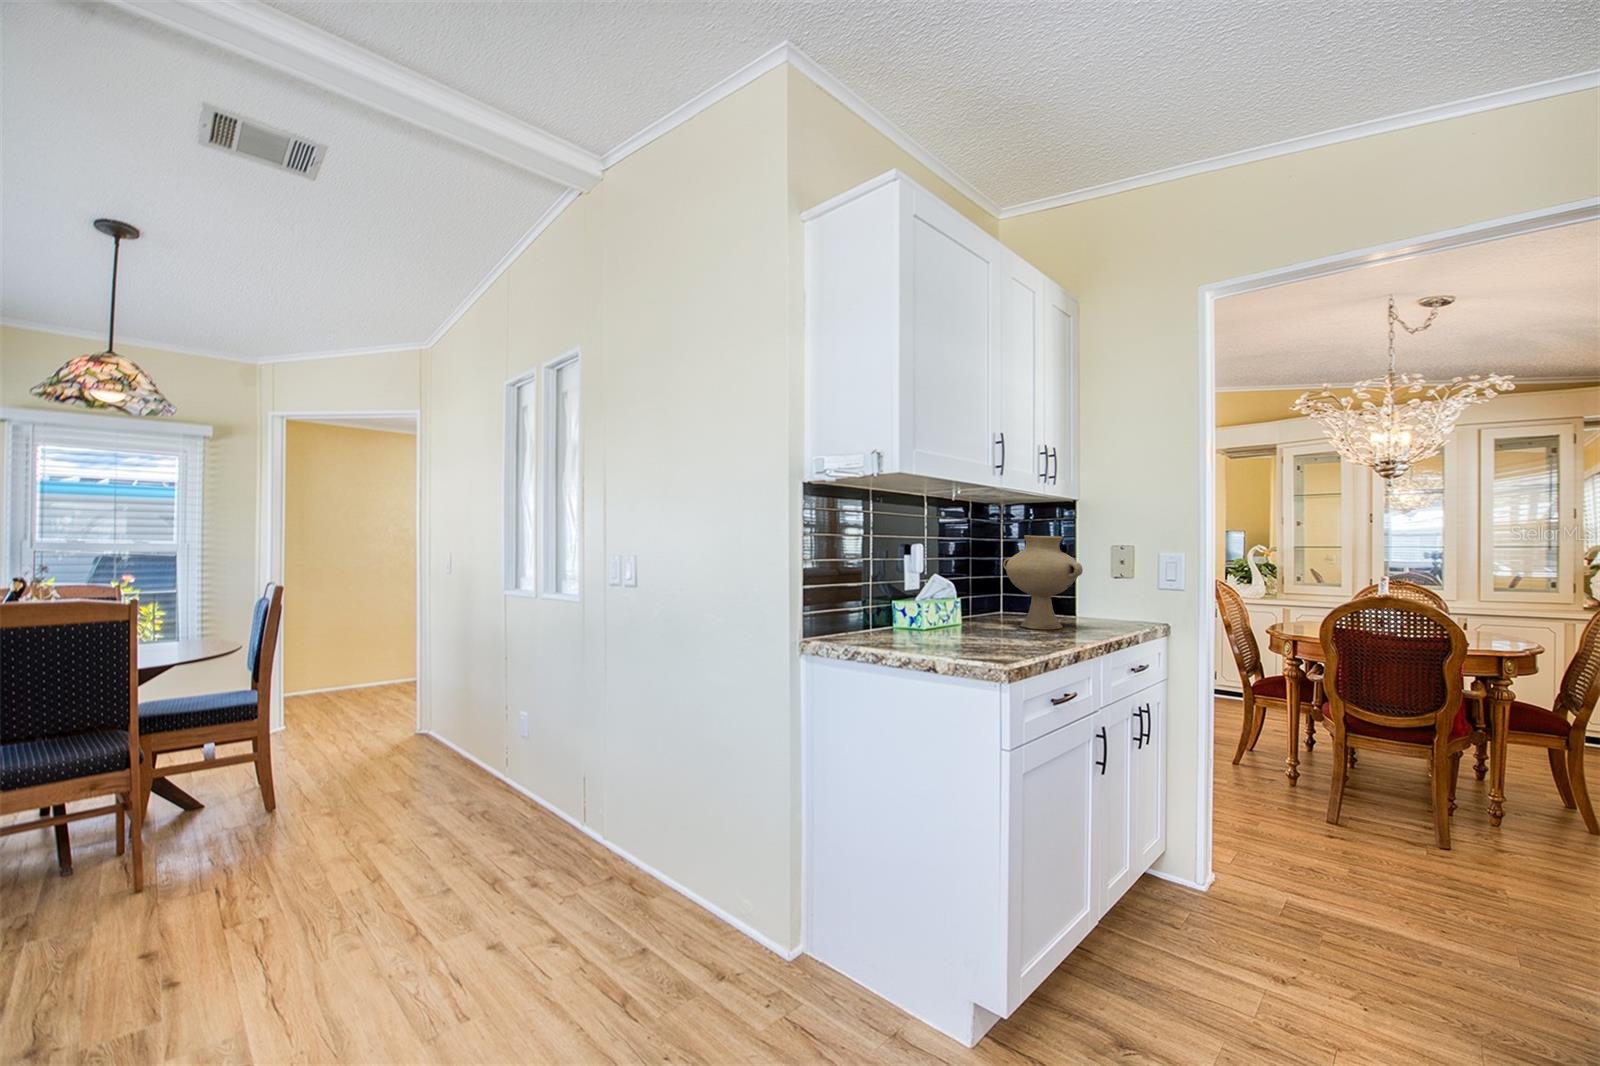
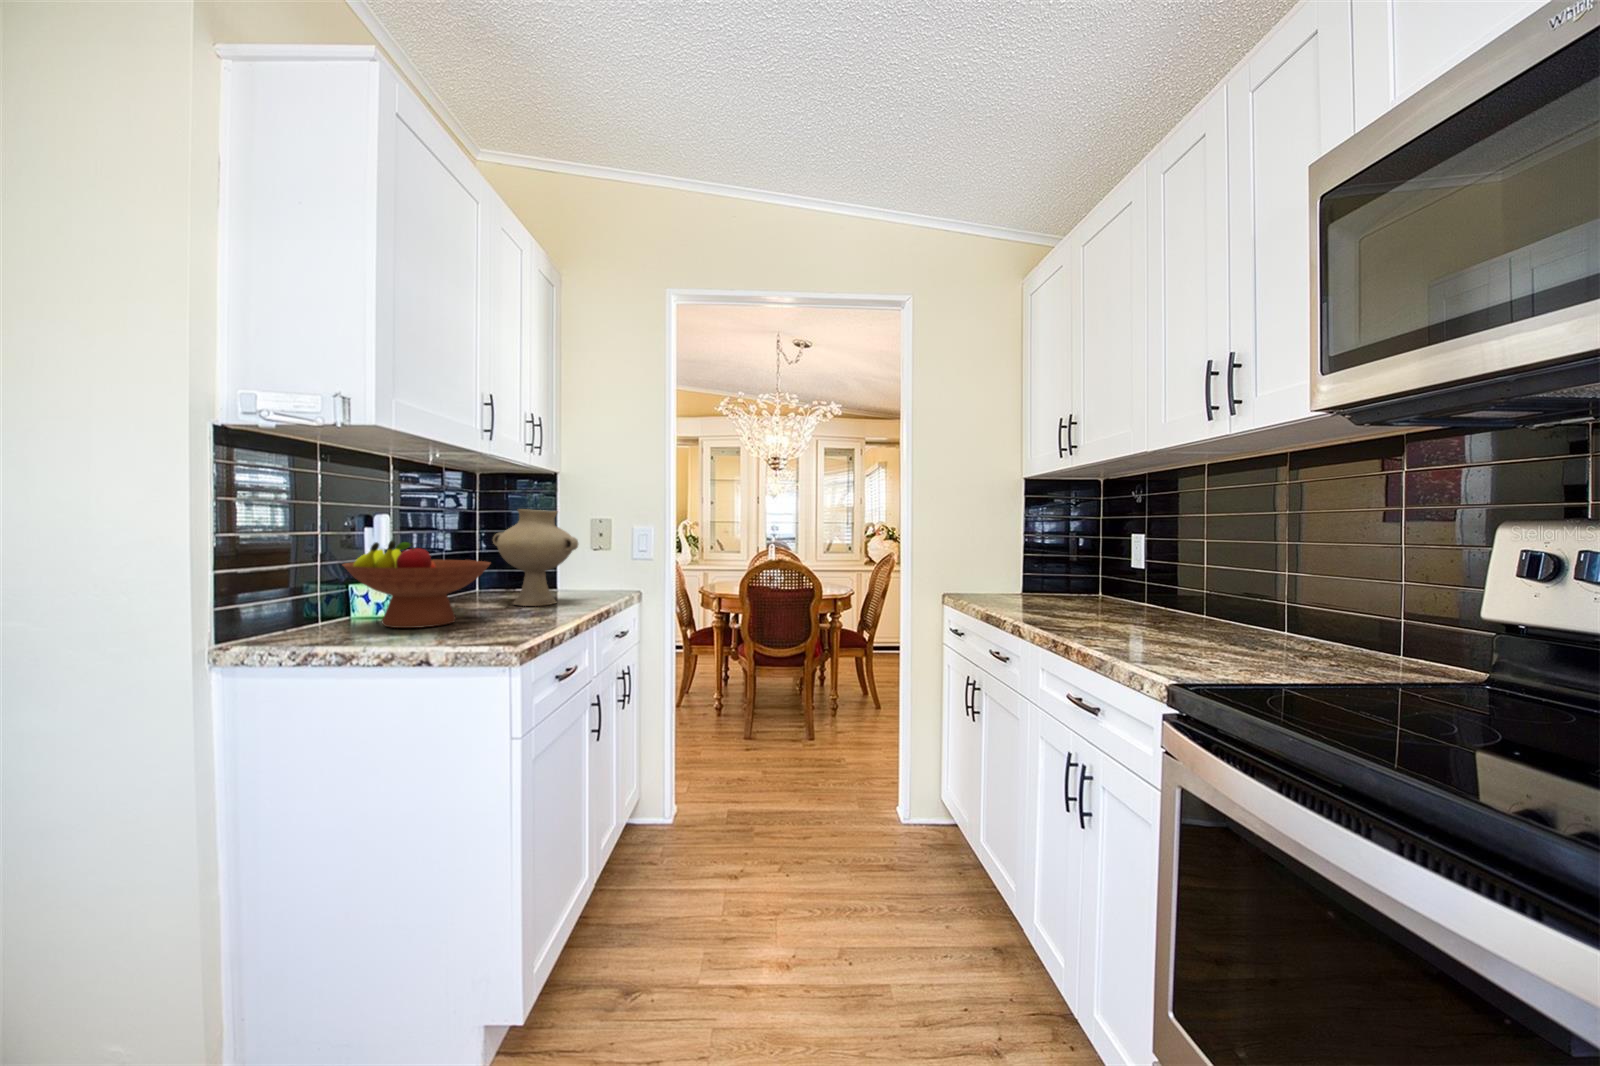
fruit bowl: none [884,567,995,640] -> present [342,541,490,628]

